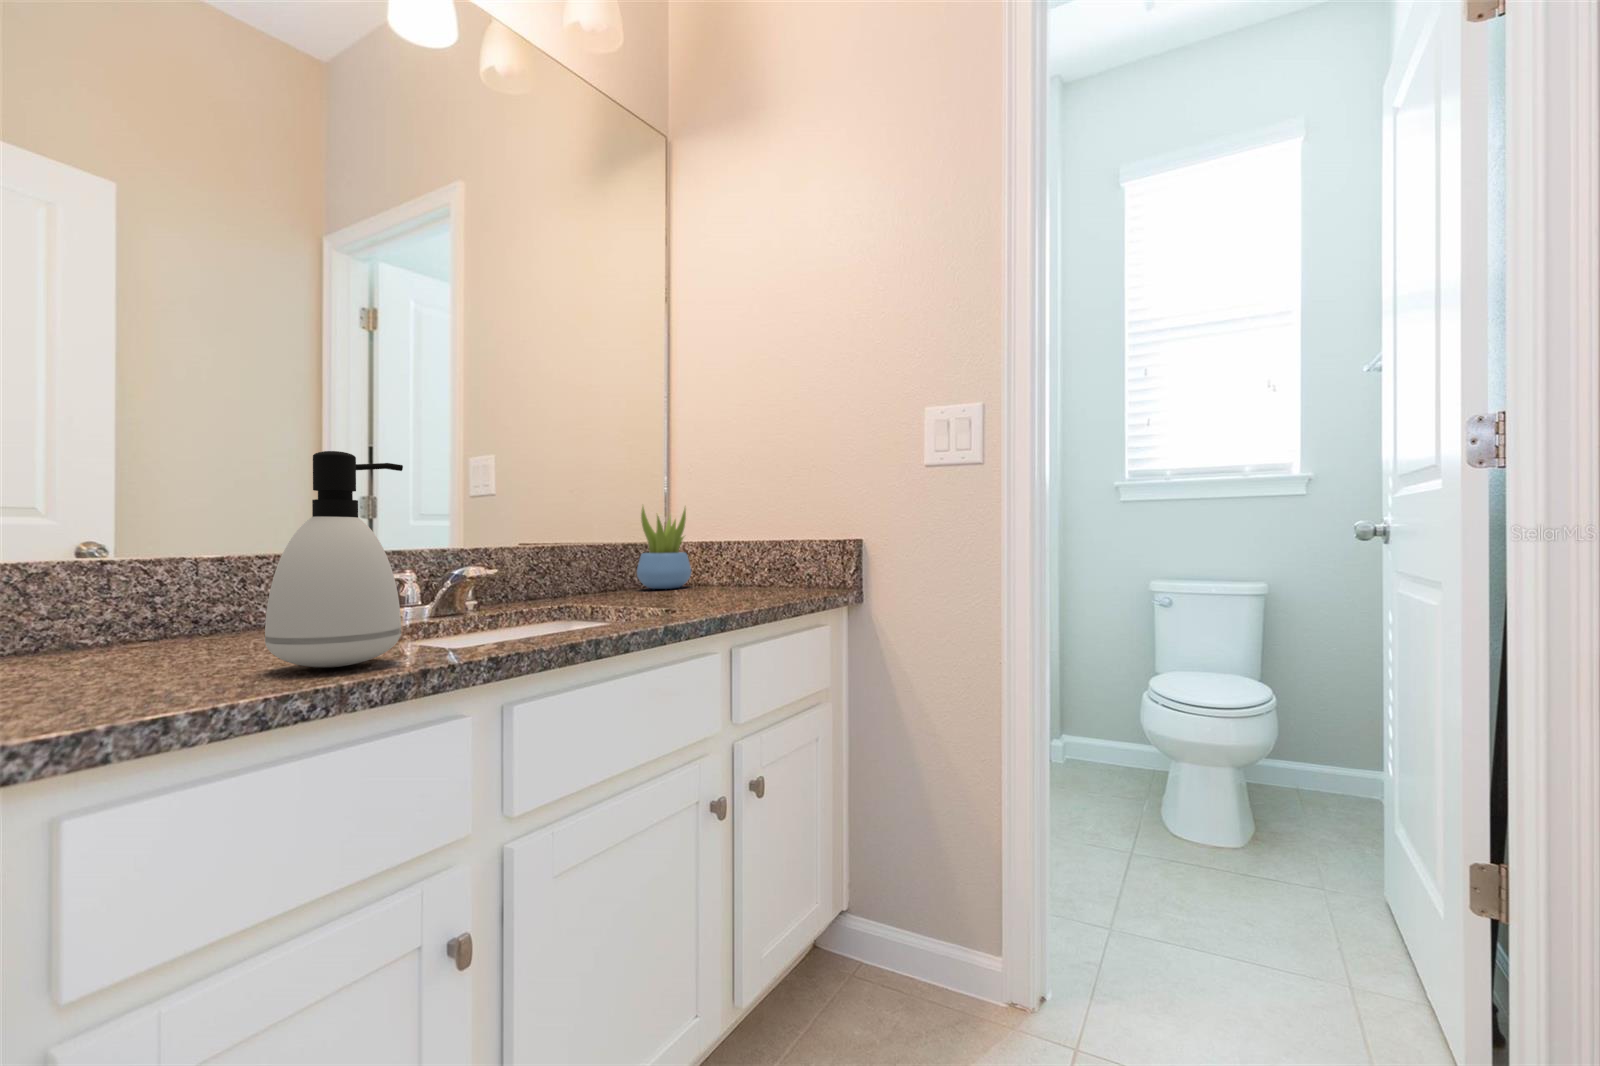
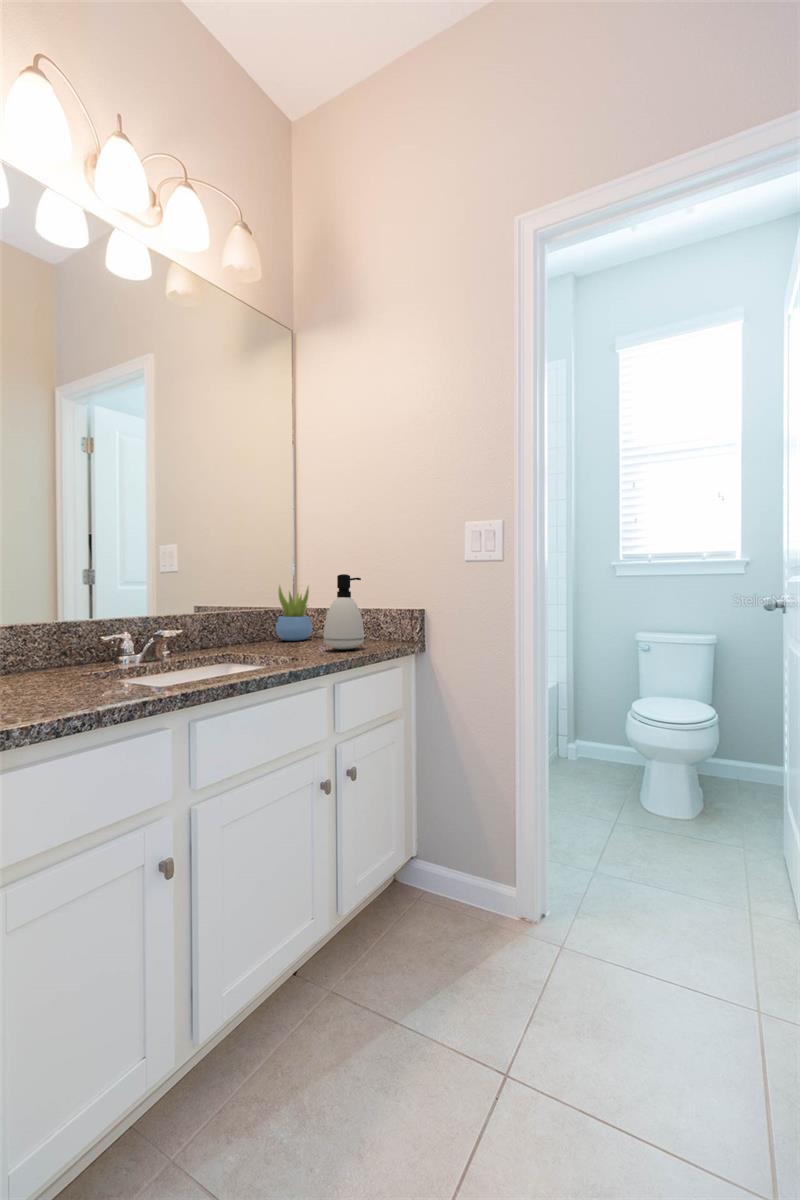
soap dispenser: present [265,451,403,667] -> present [324,574,364,650]

